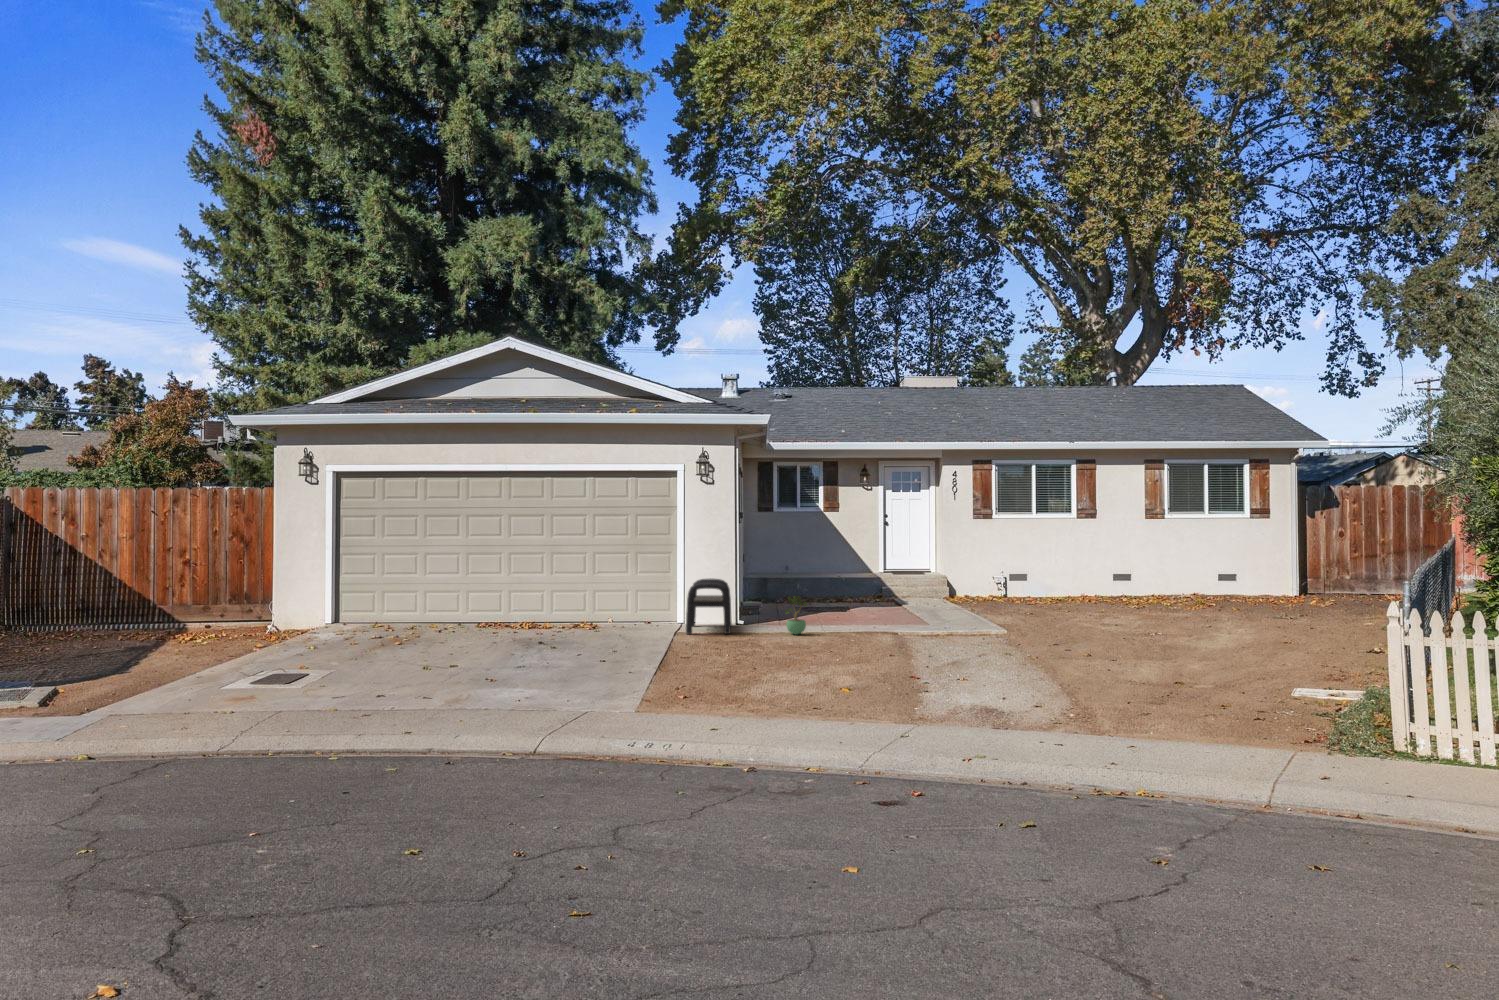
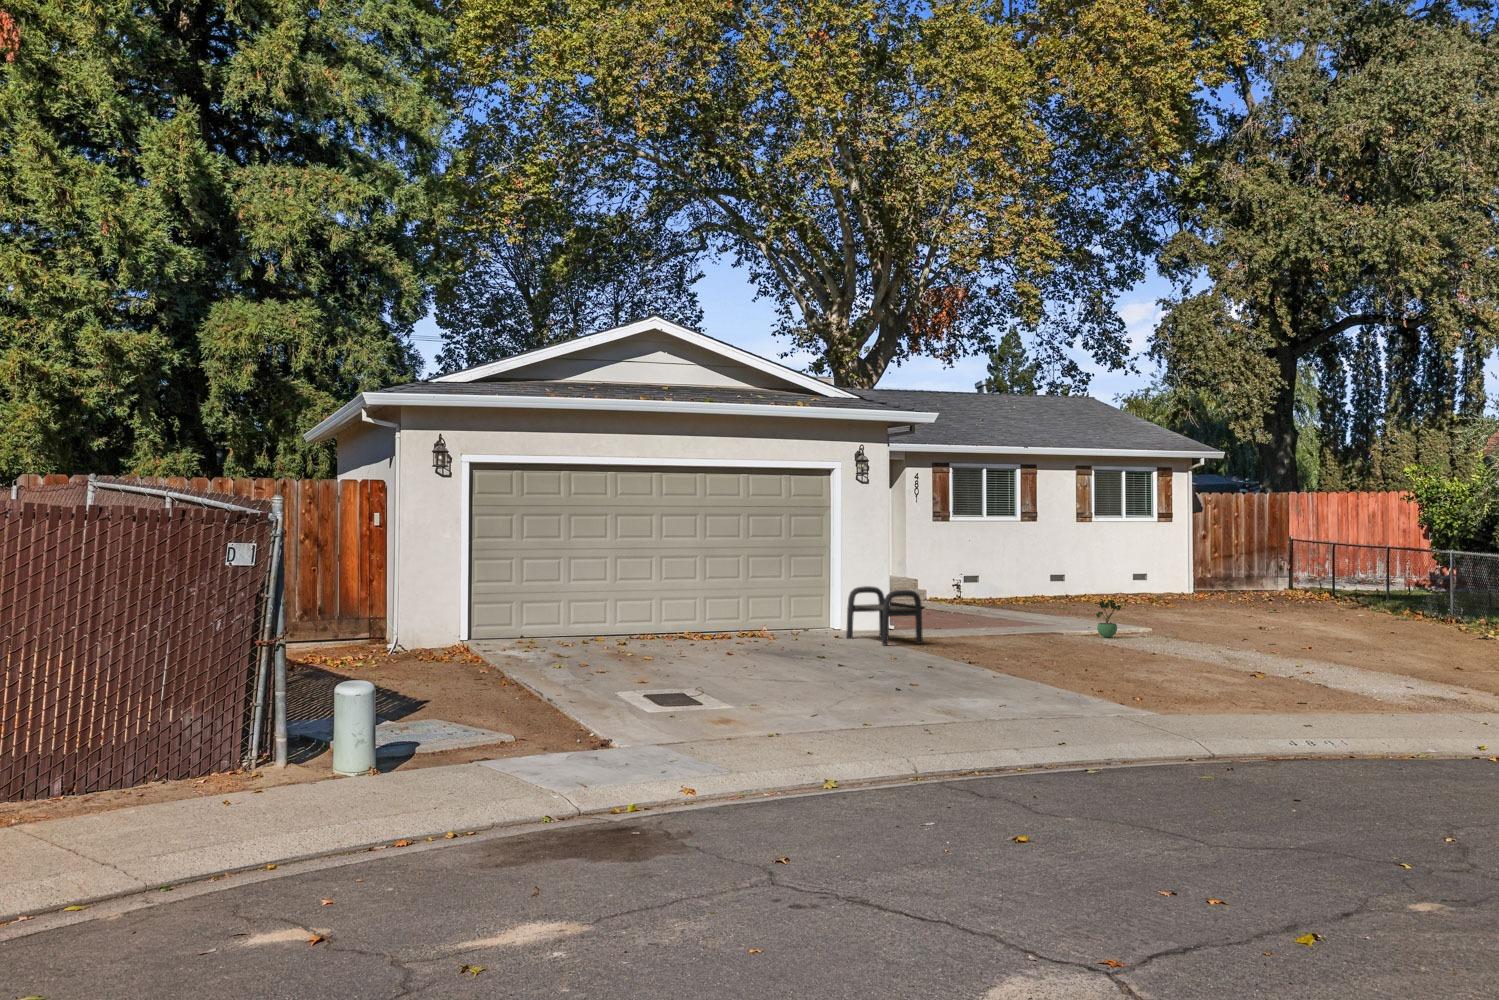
potted plant: present [785,597,807,635] -> present [1096,600,1121,638]

